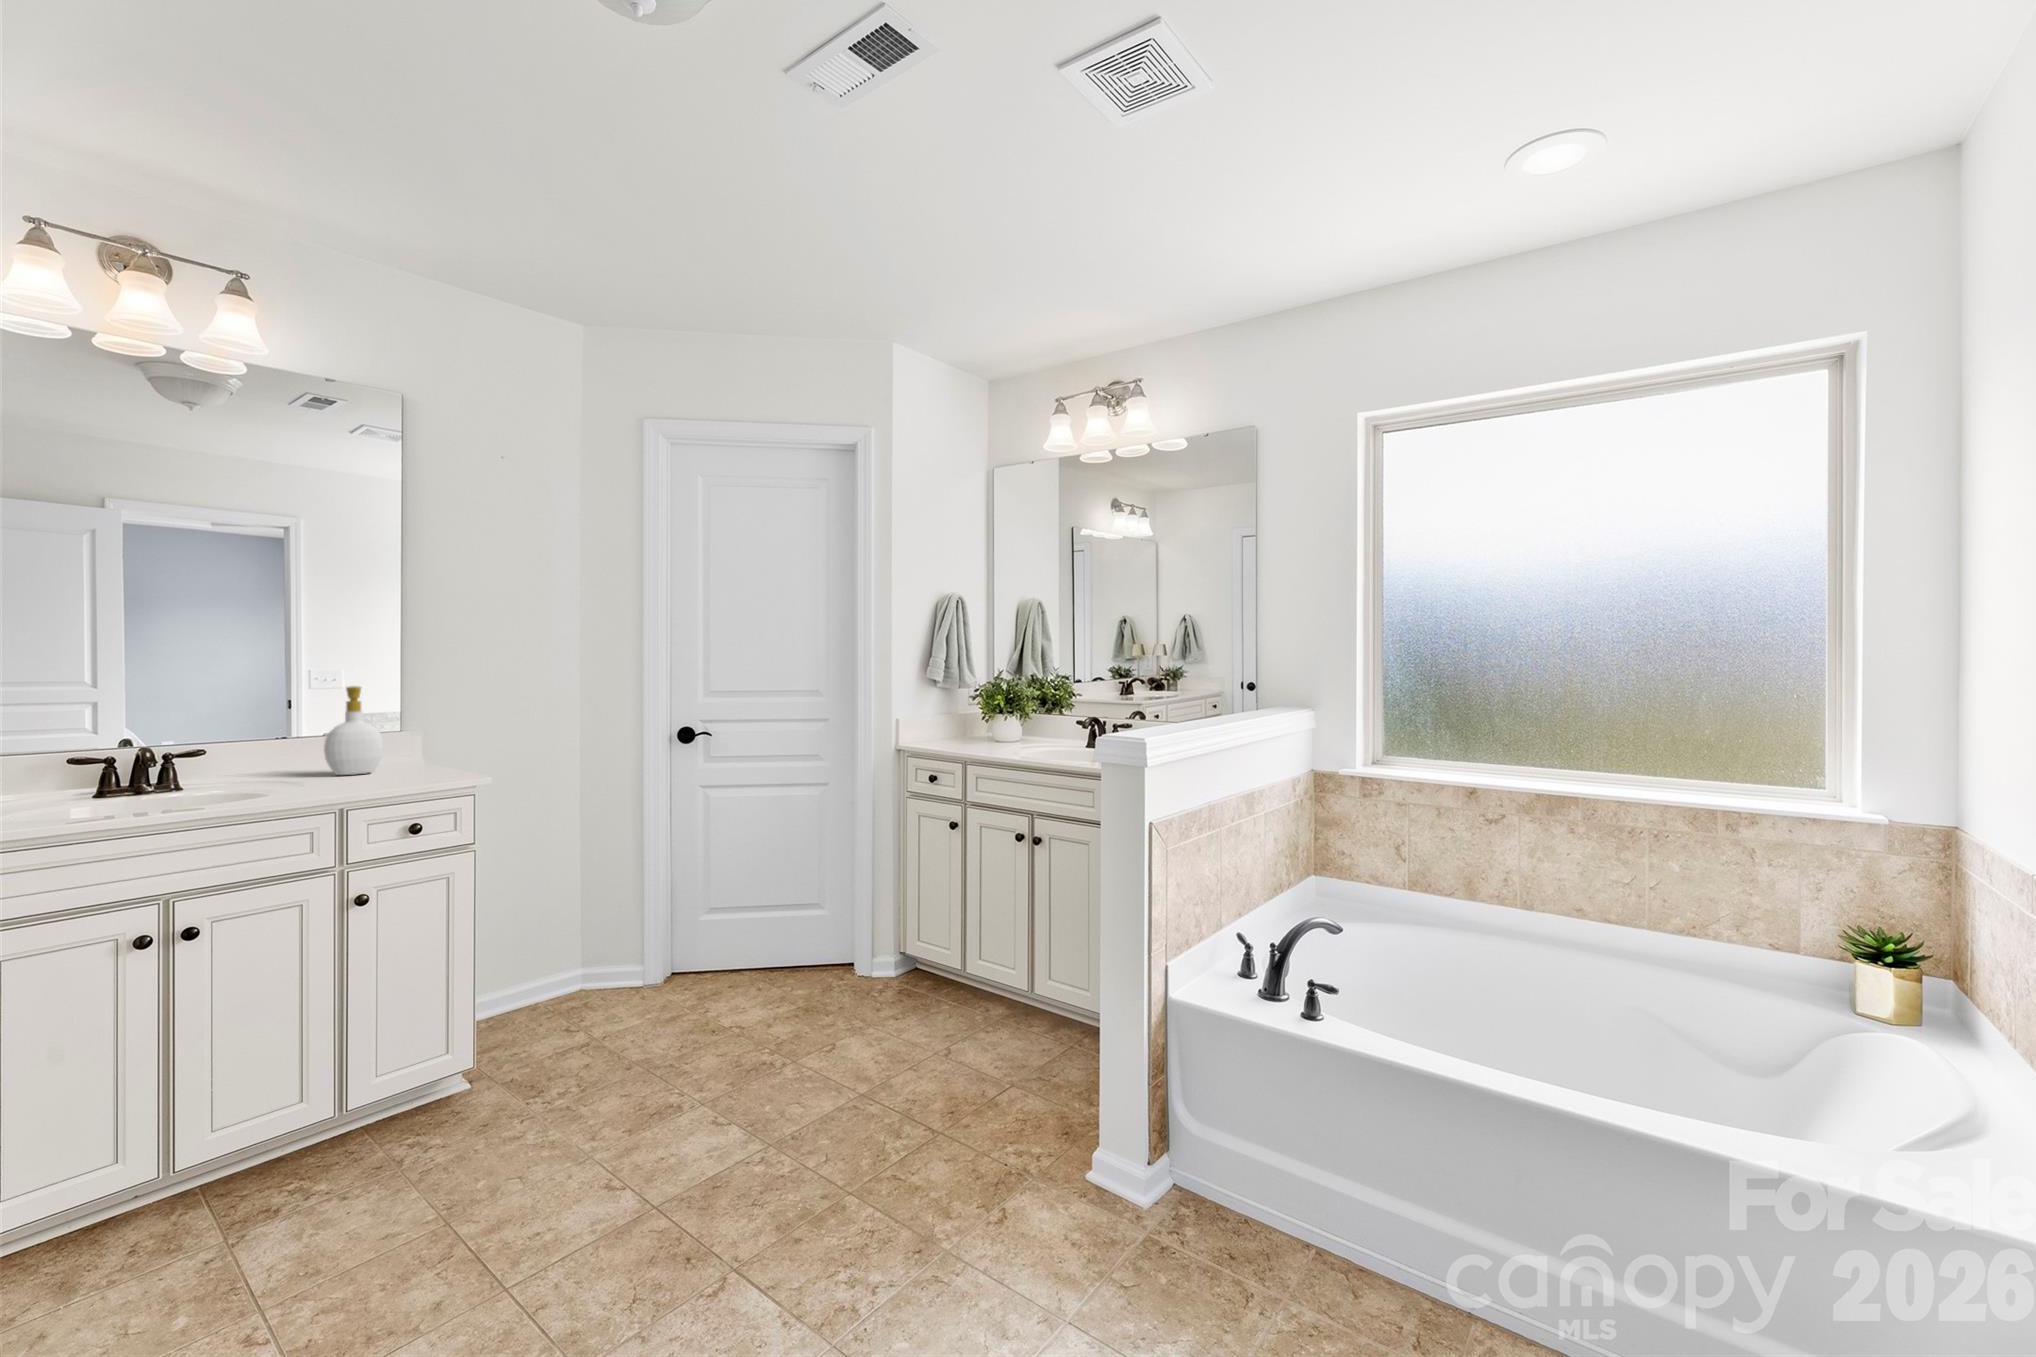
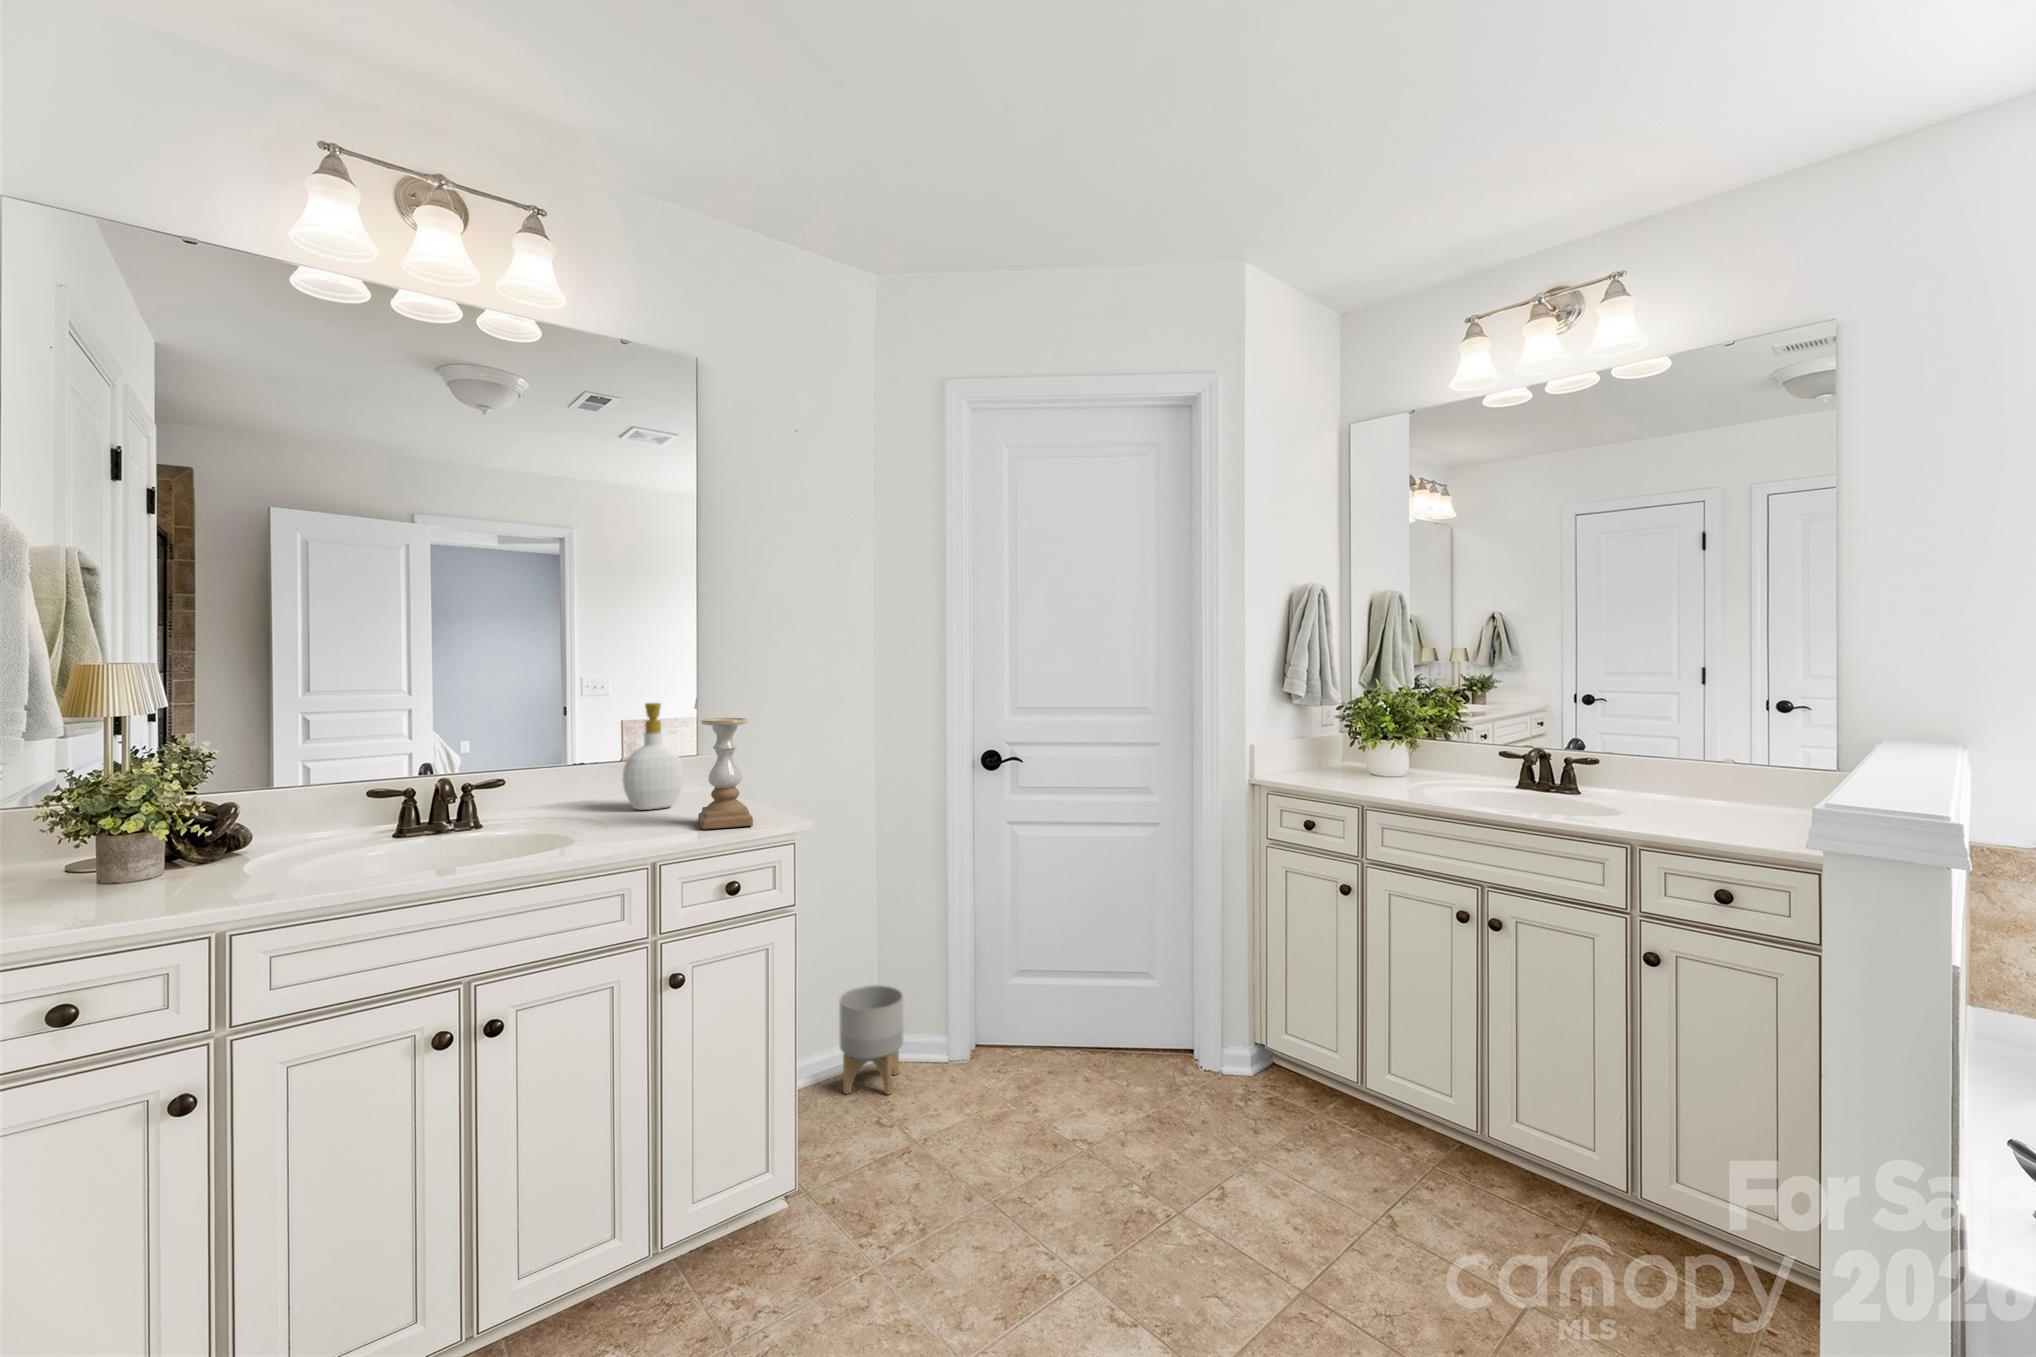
candle holder: none [391,697,439,785] -> present [698,718,753,829]
planter: none [541,926,600,1015] -> present [839,985,903,1094]

